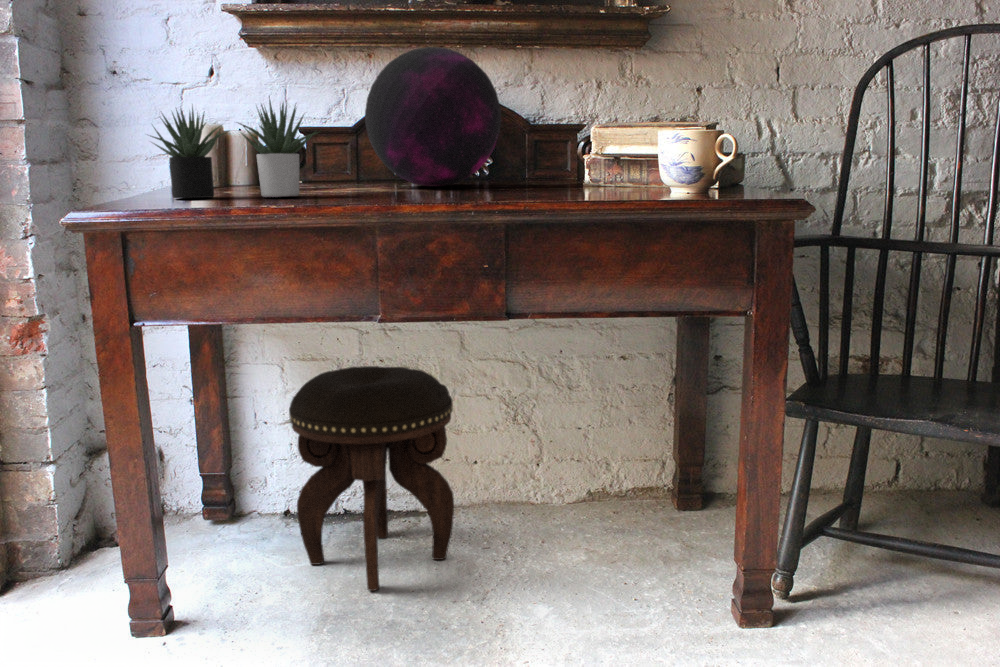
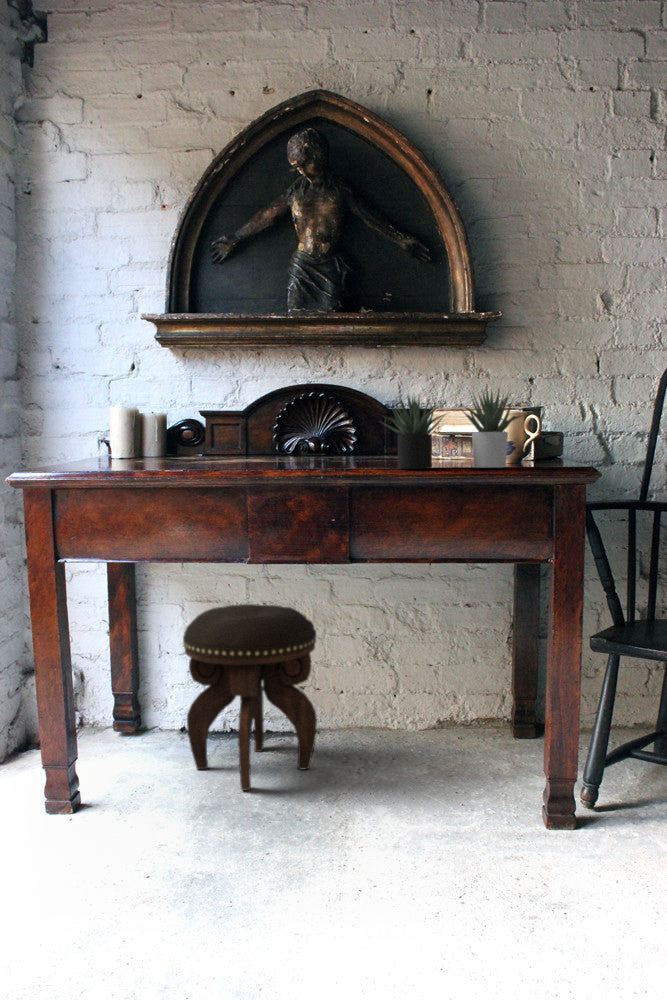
decorative orb: present [365,47,501,186] -> none [251,350,359,458]
succulent plant: present [150,99,317,198] -> present [383,387,523,469]

